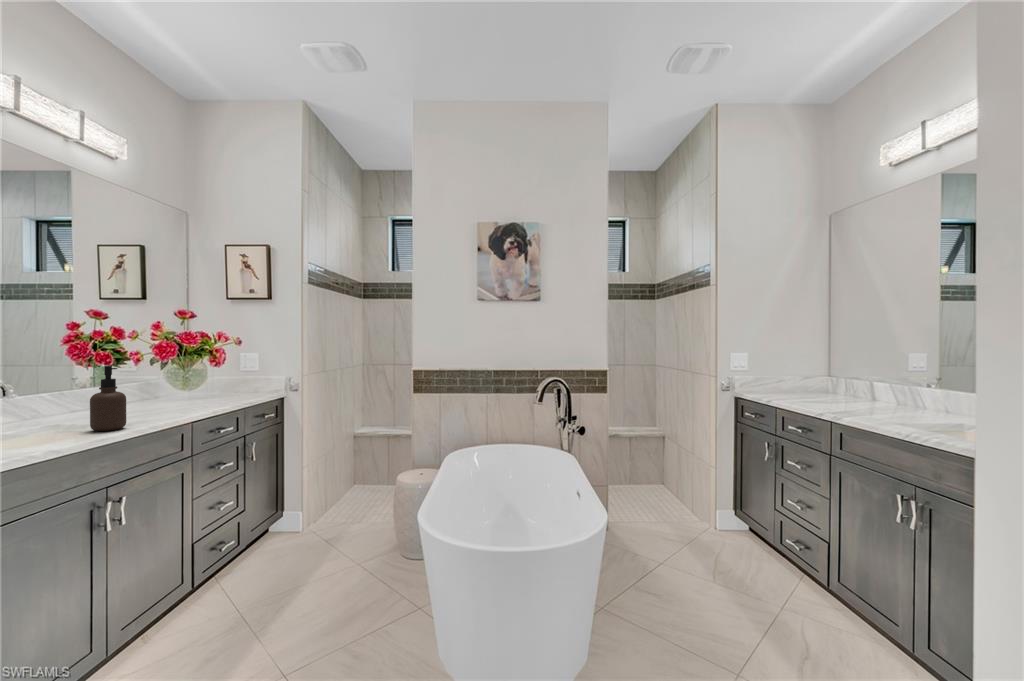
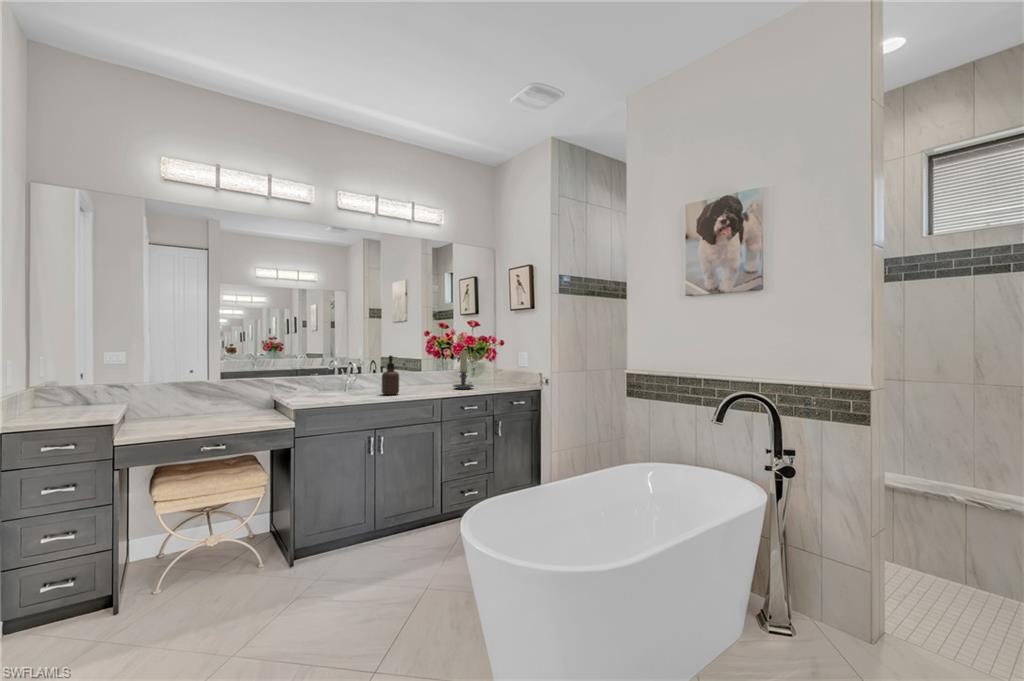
candle holder: none [176,353,211,408] -> present [453,351,474,389]

